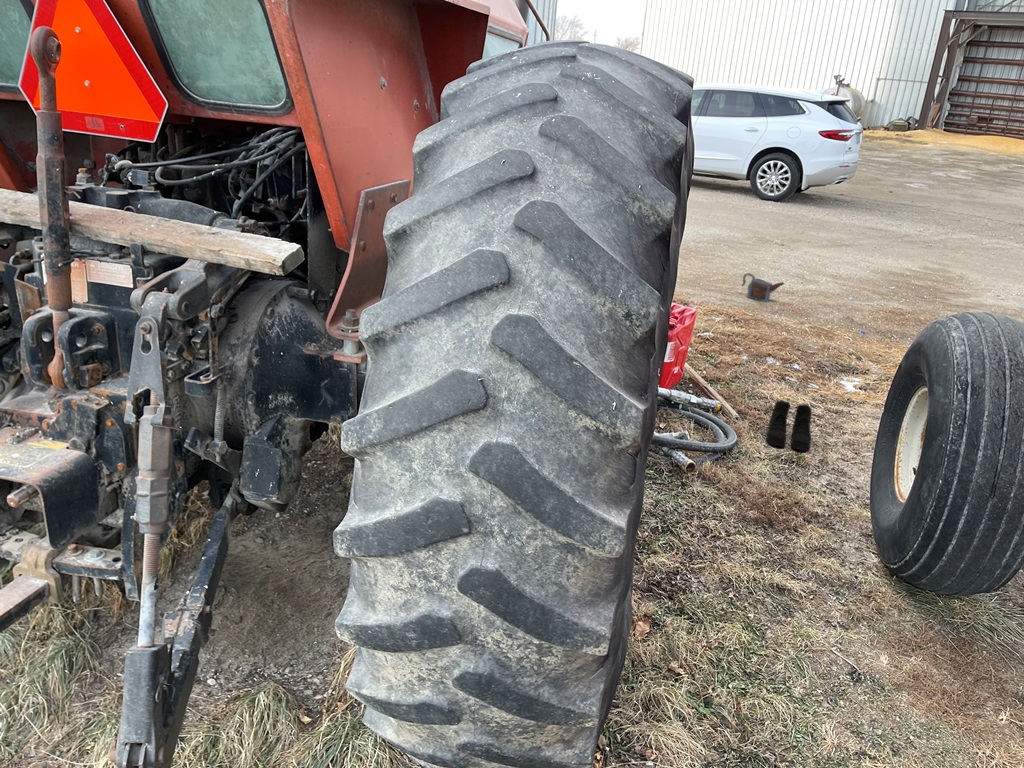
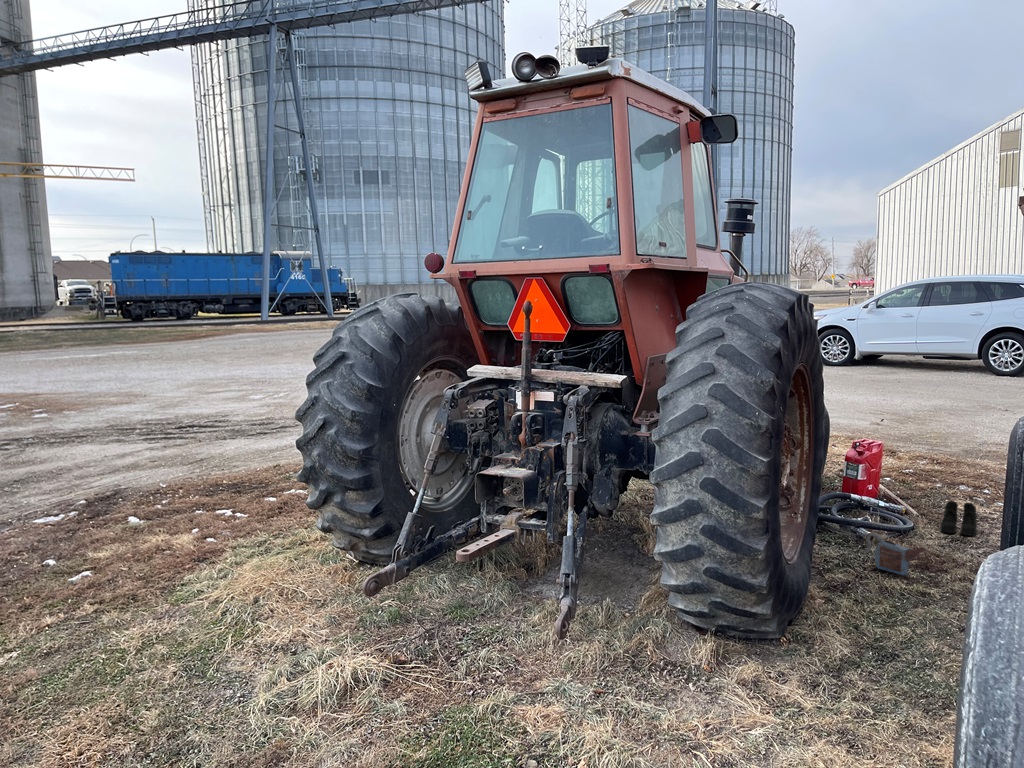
watering can: present [742,273,784,302] -> present [866,533,926,576]

